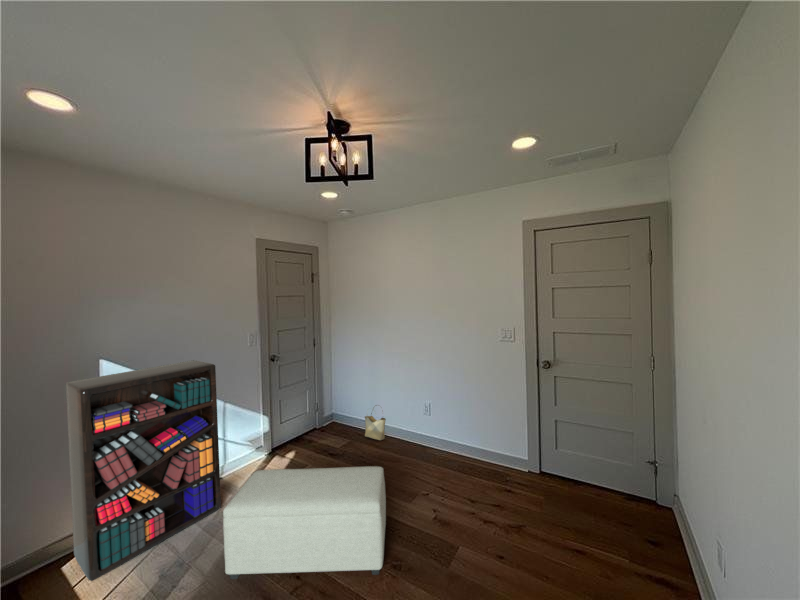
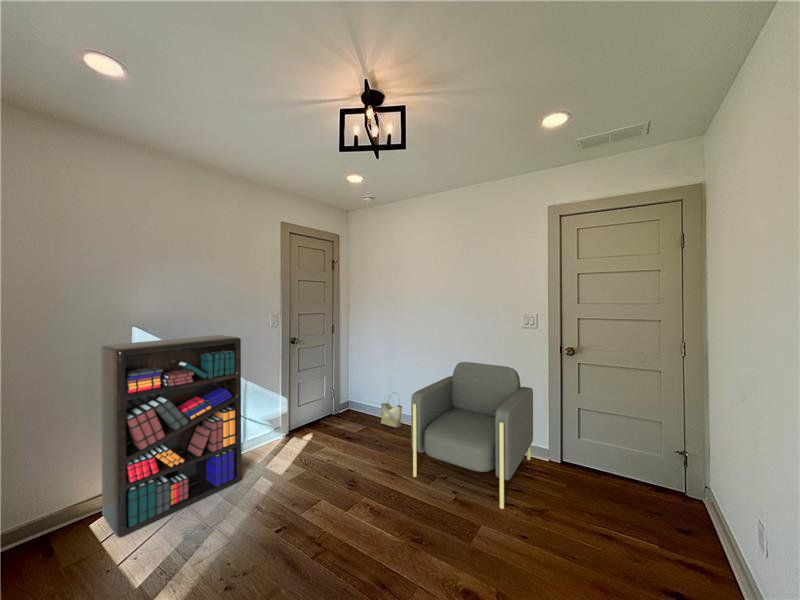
armchair: none [391,376,511,527] -> present [411,362,533,509]
ottoman: present [223,466,386,579] -> none [248,441,406,546]

